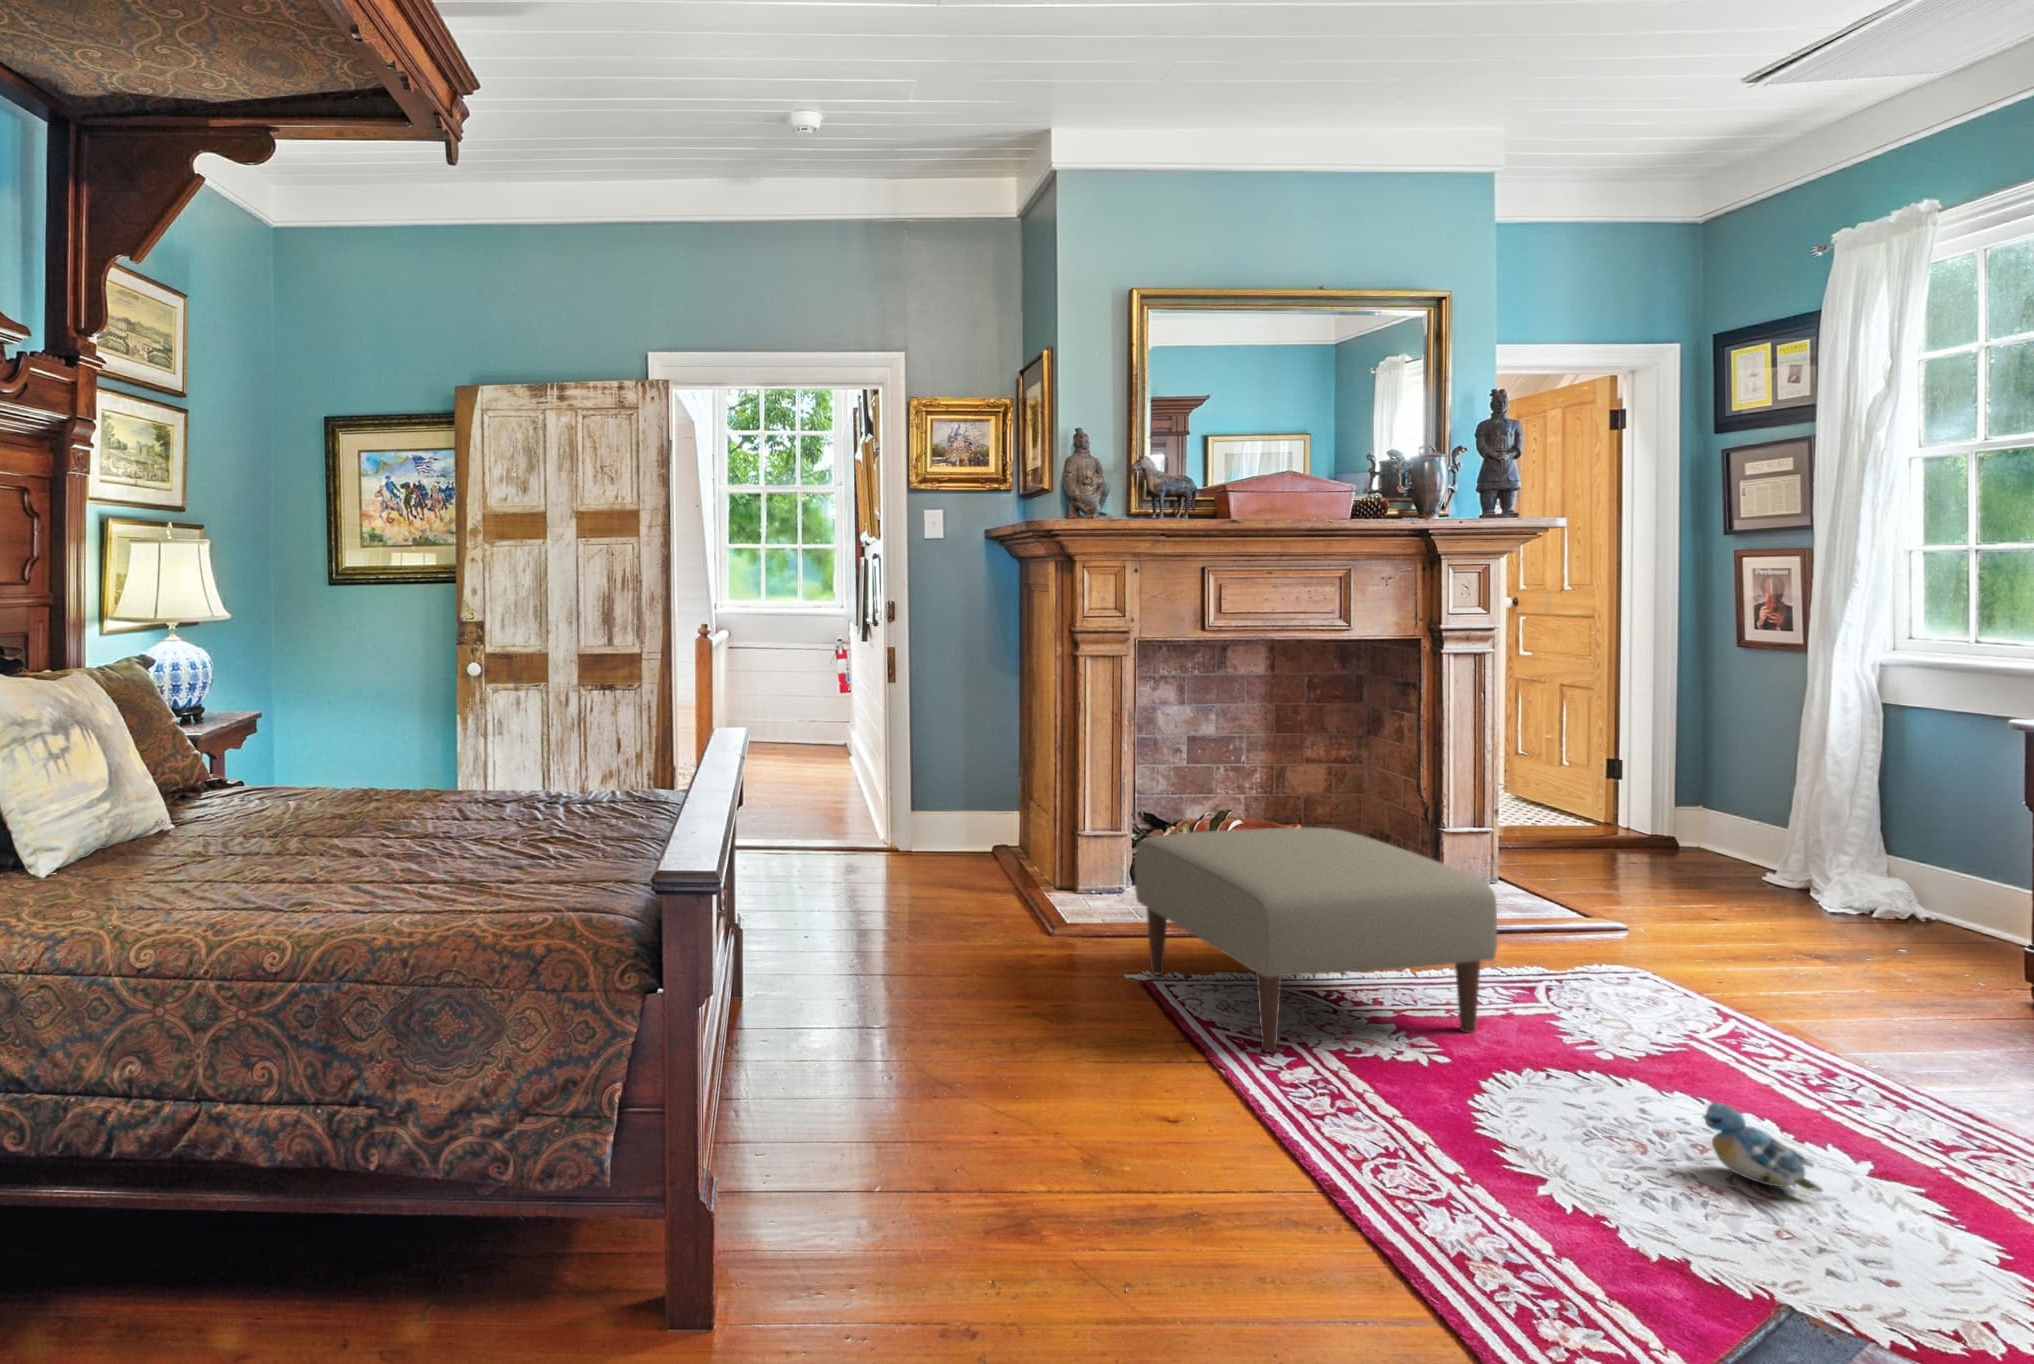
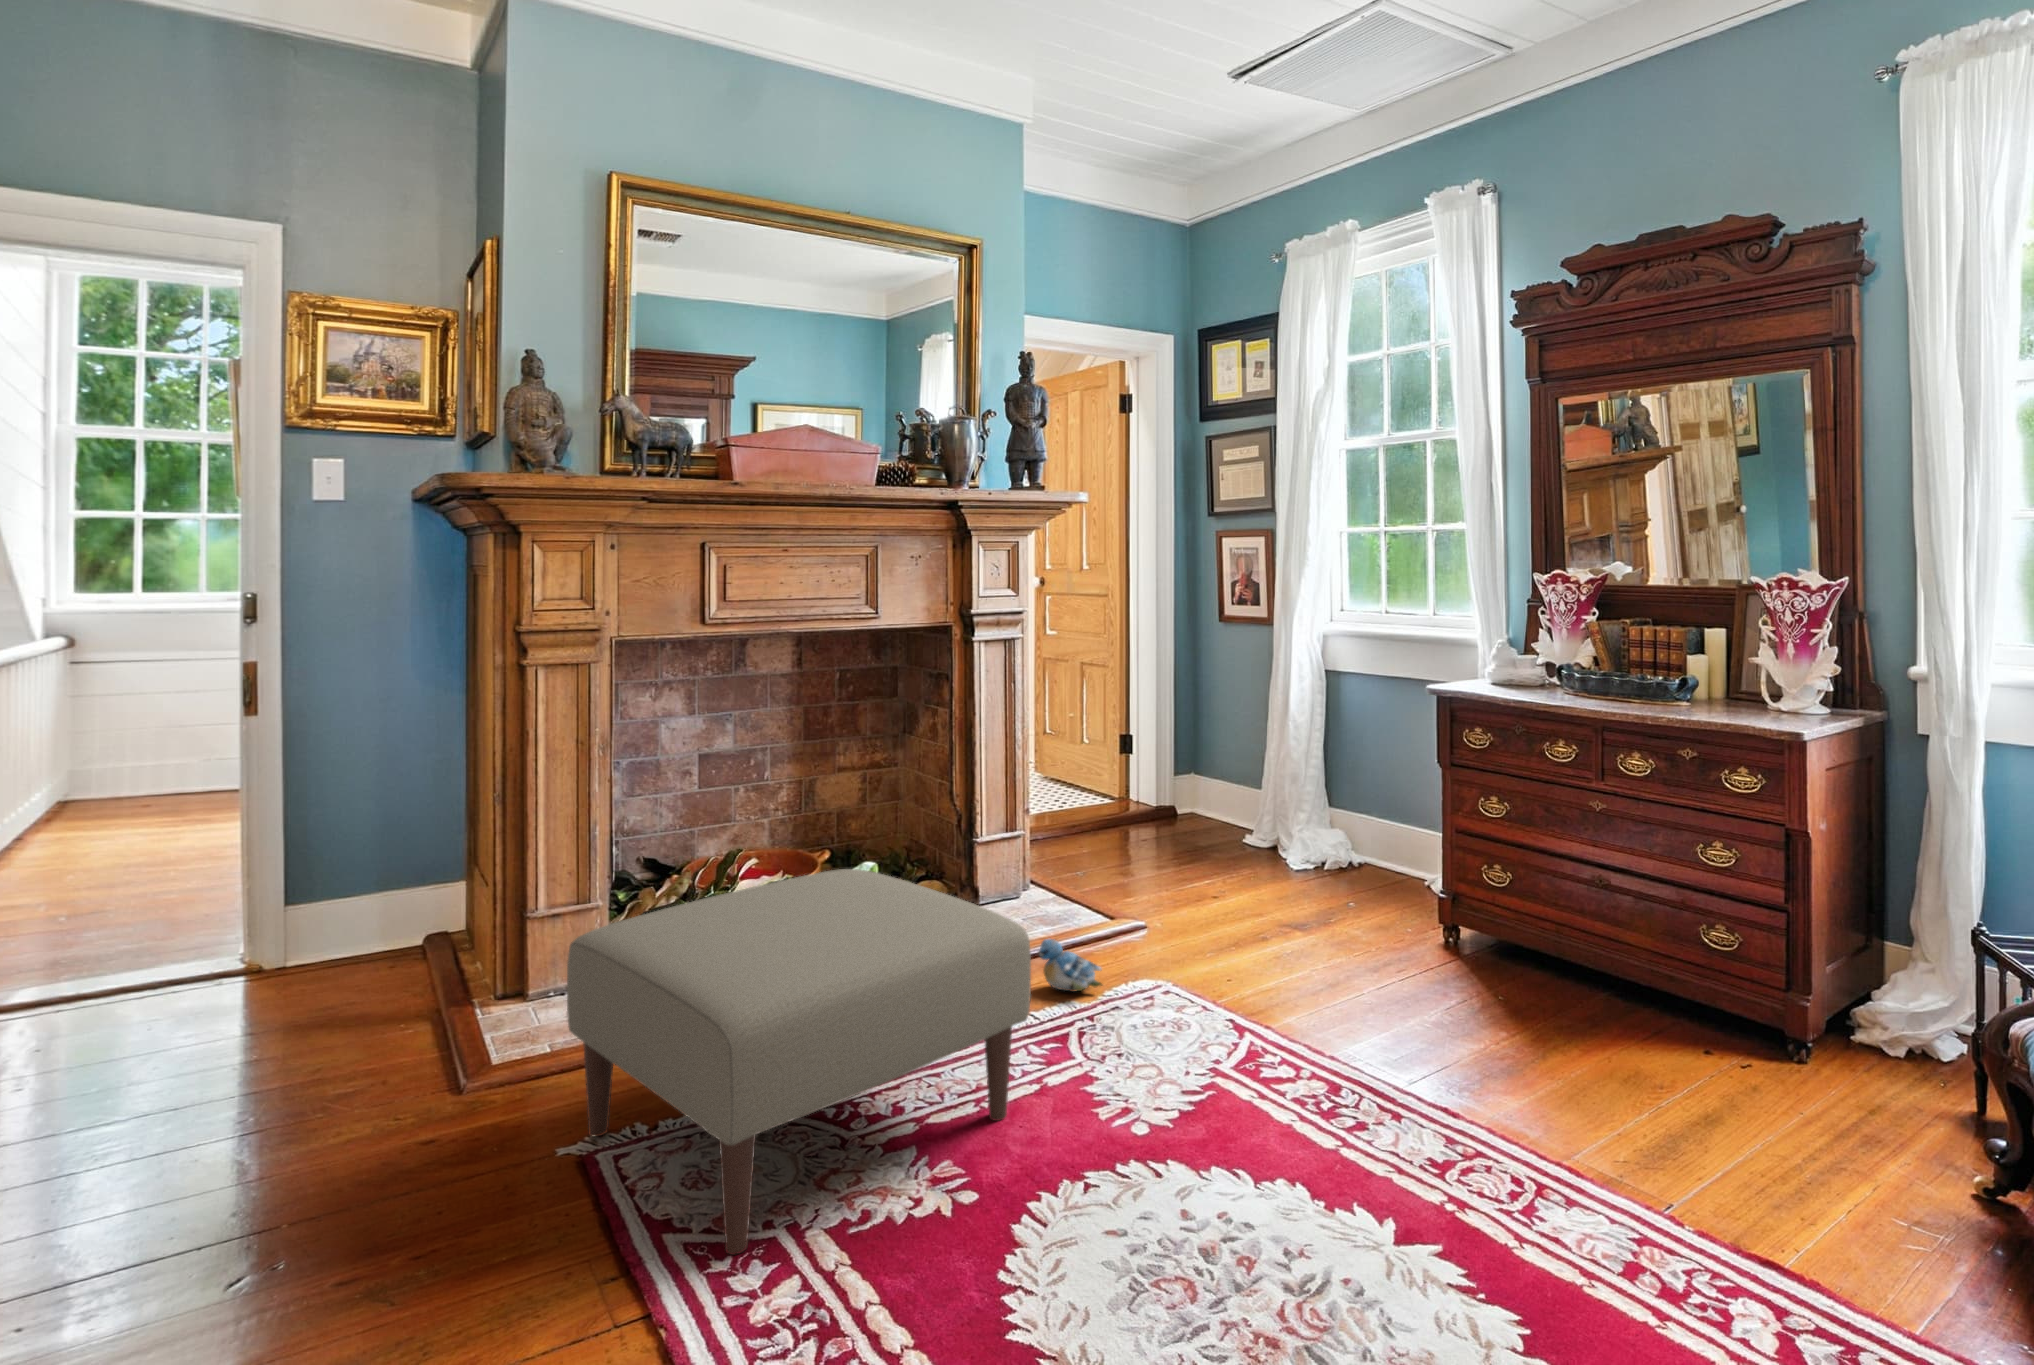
plush toy: present [1703,1103,1819,1189] -> present [1039,939,1102,991]

